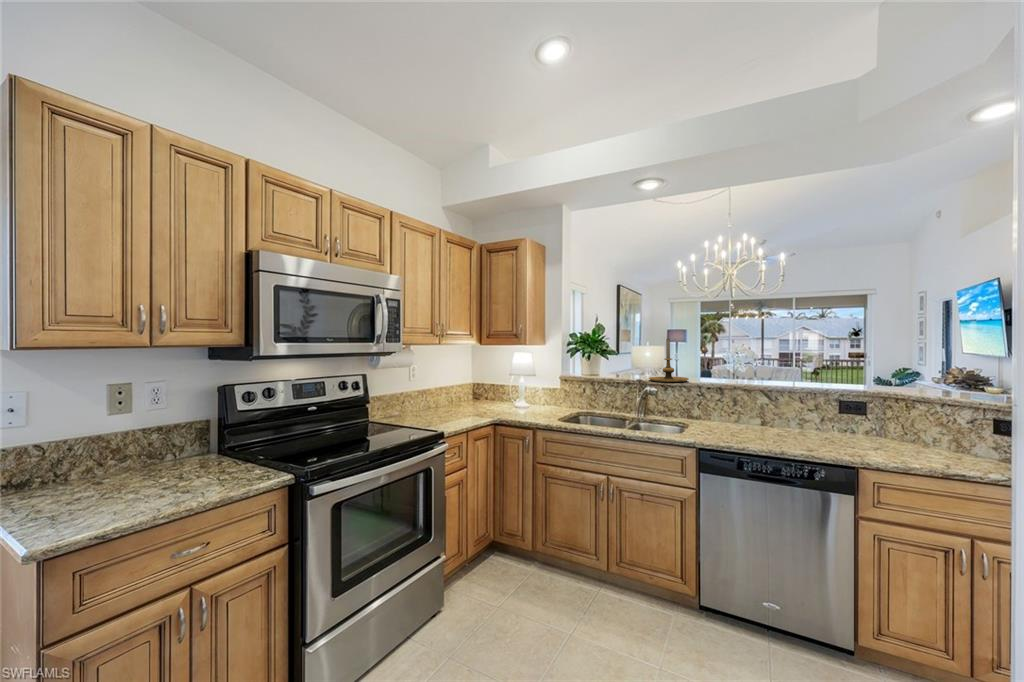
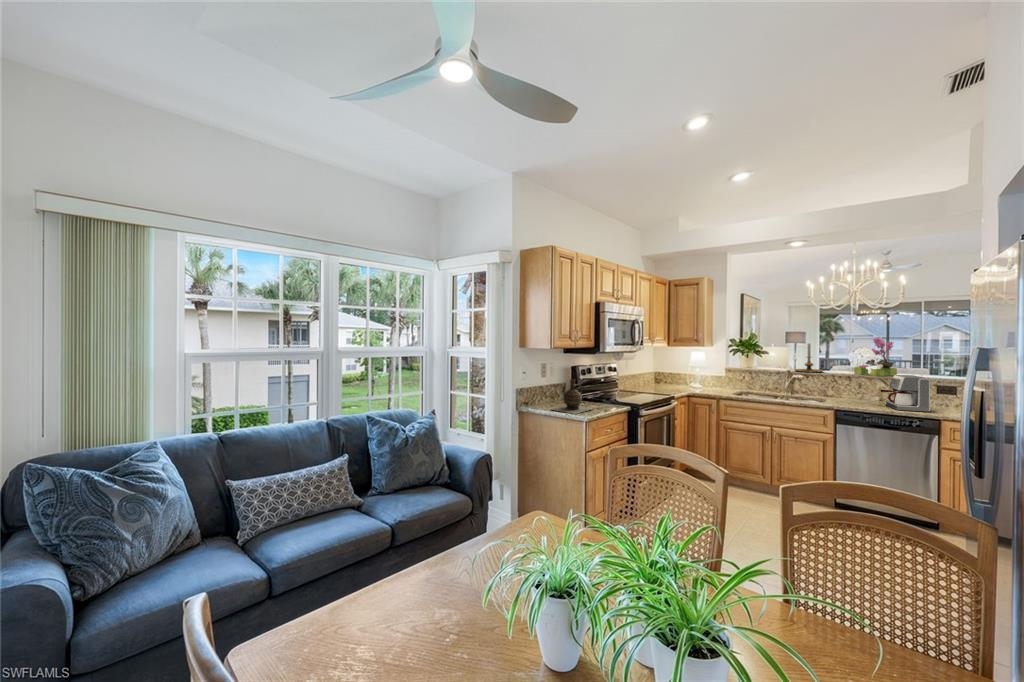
flower arrangement: none [728,326,785,388] -> present [854,337,897,376]
coffee maker: none [764,386,836,448] -> present [881,375,930,412]
ceramic jug: none [61,419,190,512] -> present [552,379,592,414]

